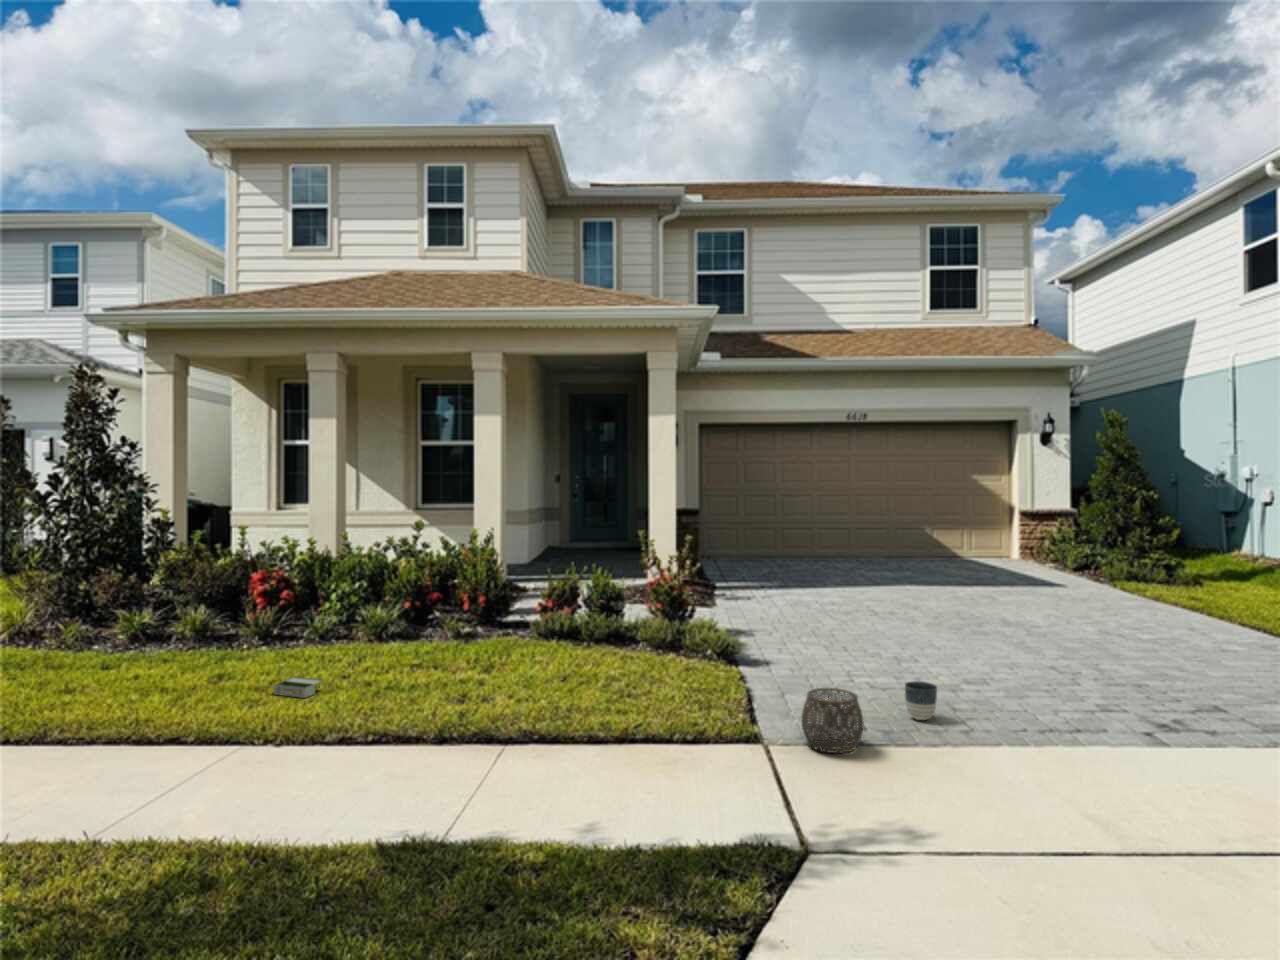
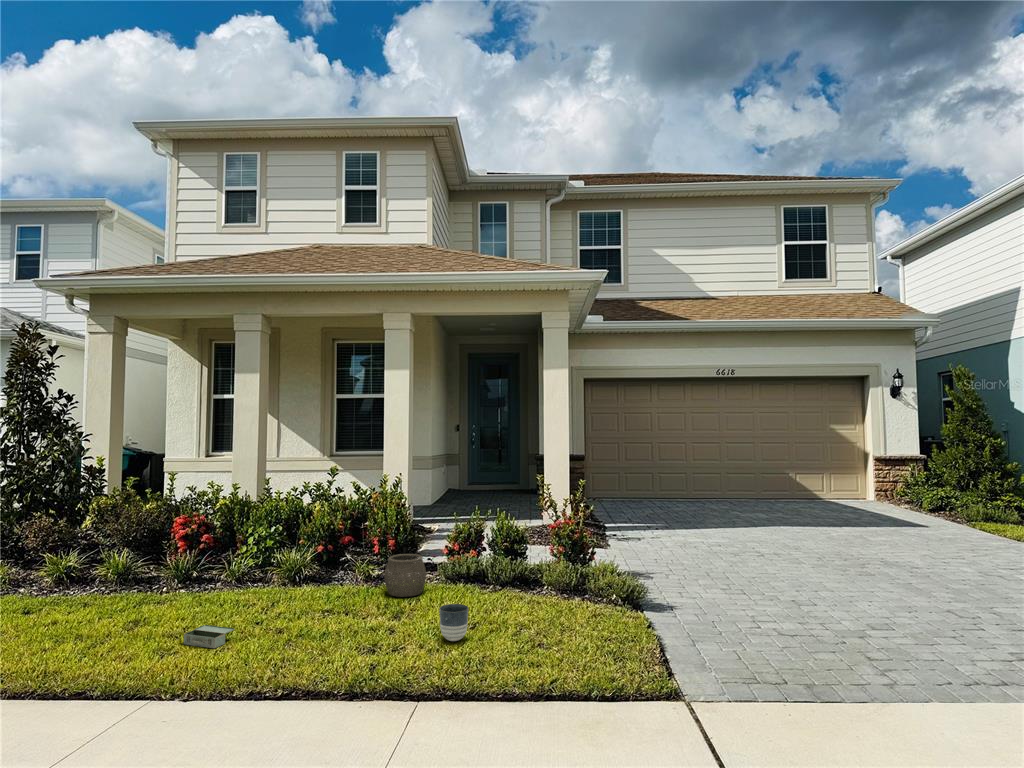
planter: present [905,681,937,720] -> present [440,604,468,641]
woven basket: present [802,688,863,753] -> present [385,554,426,597]

